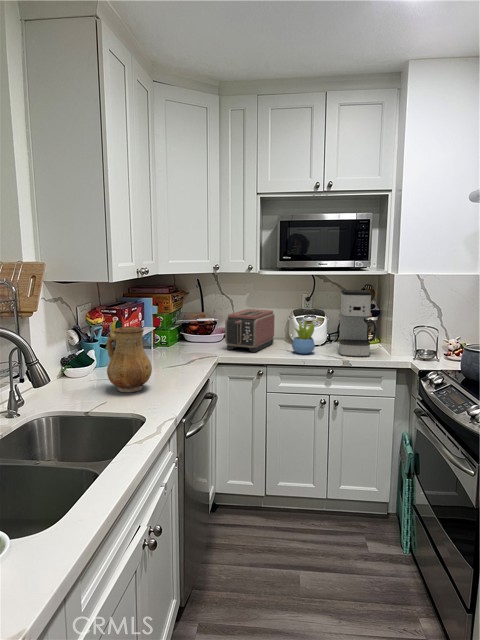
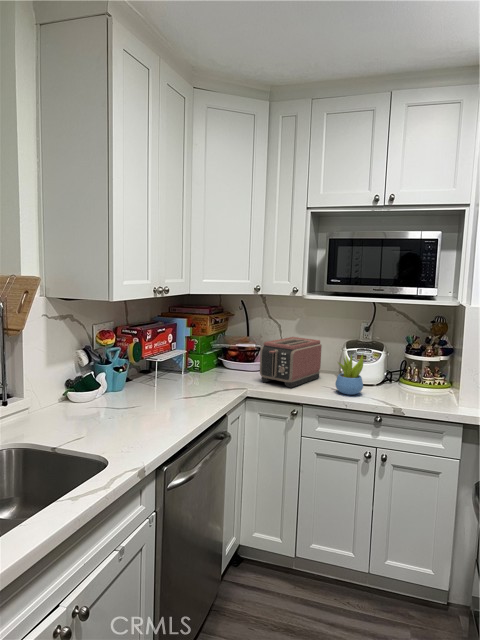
coffee maker: present [339,290,377,357] -> none [393,321,443,405]
ceramic pitcher: present [106,327,152,392] -> none [97,351,148,427]

